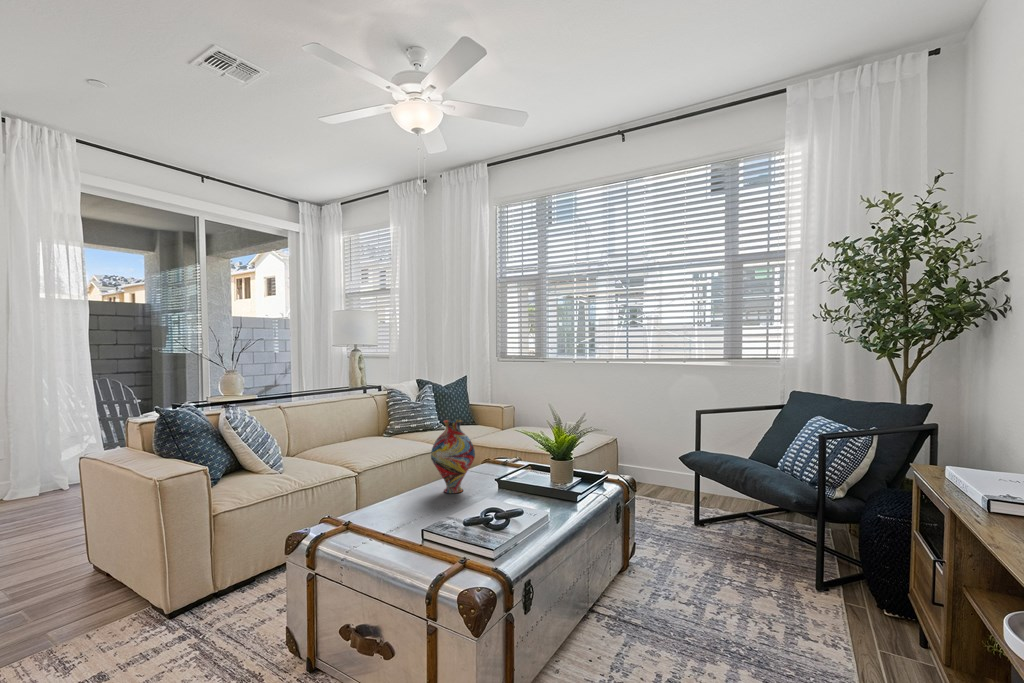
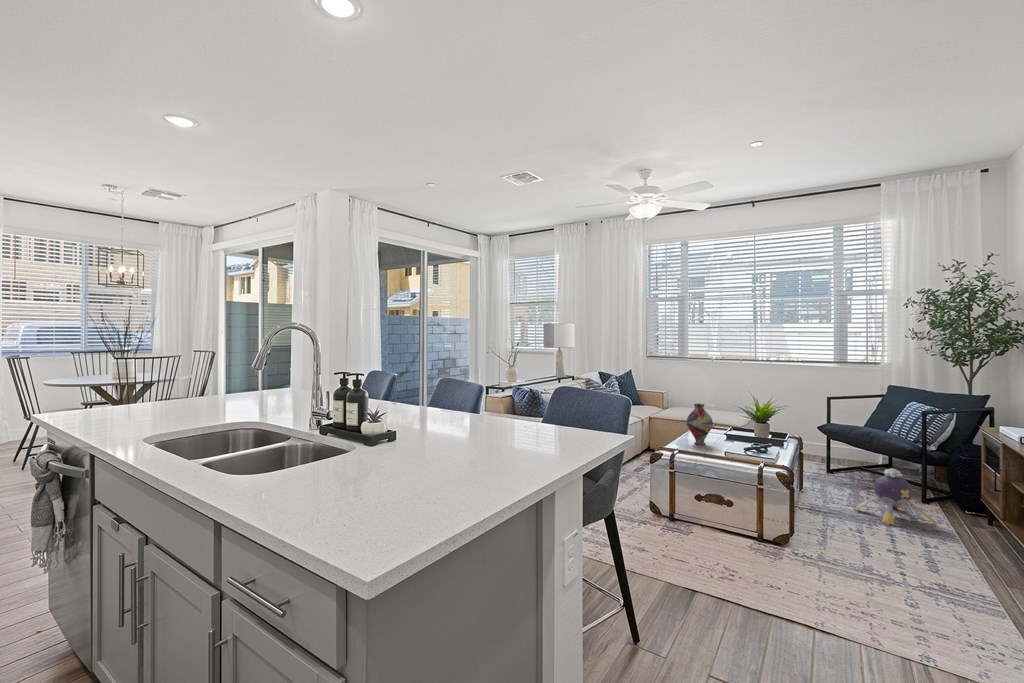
plush toy: none [698,543,830,661] -> present [855,468,935,525]

